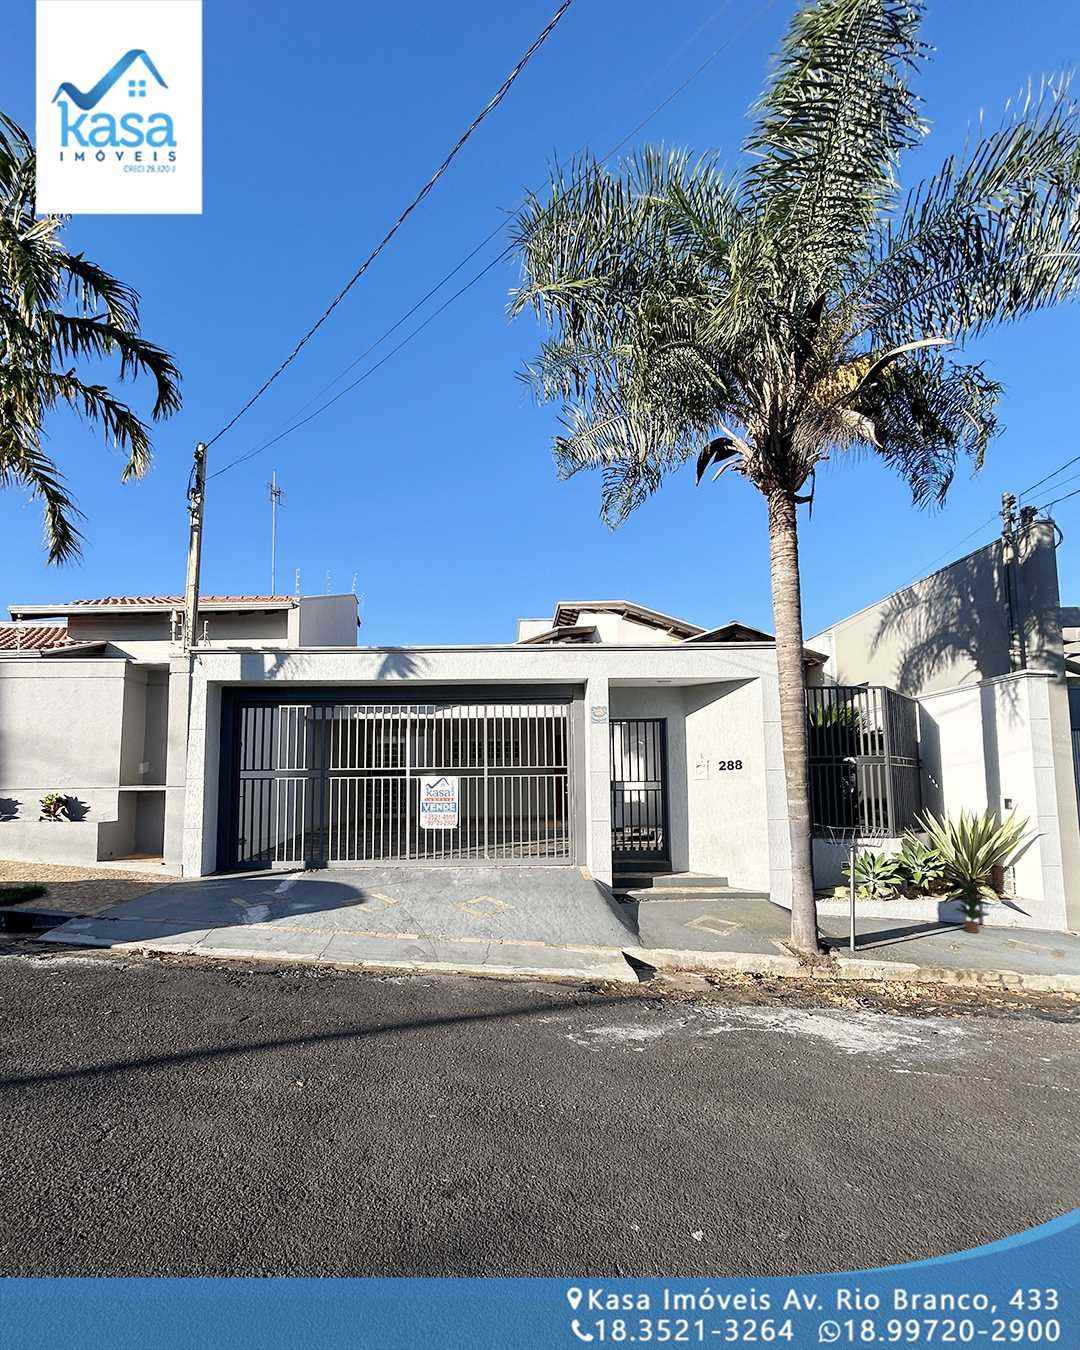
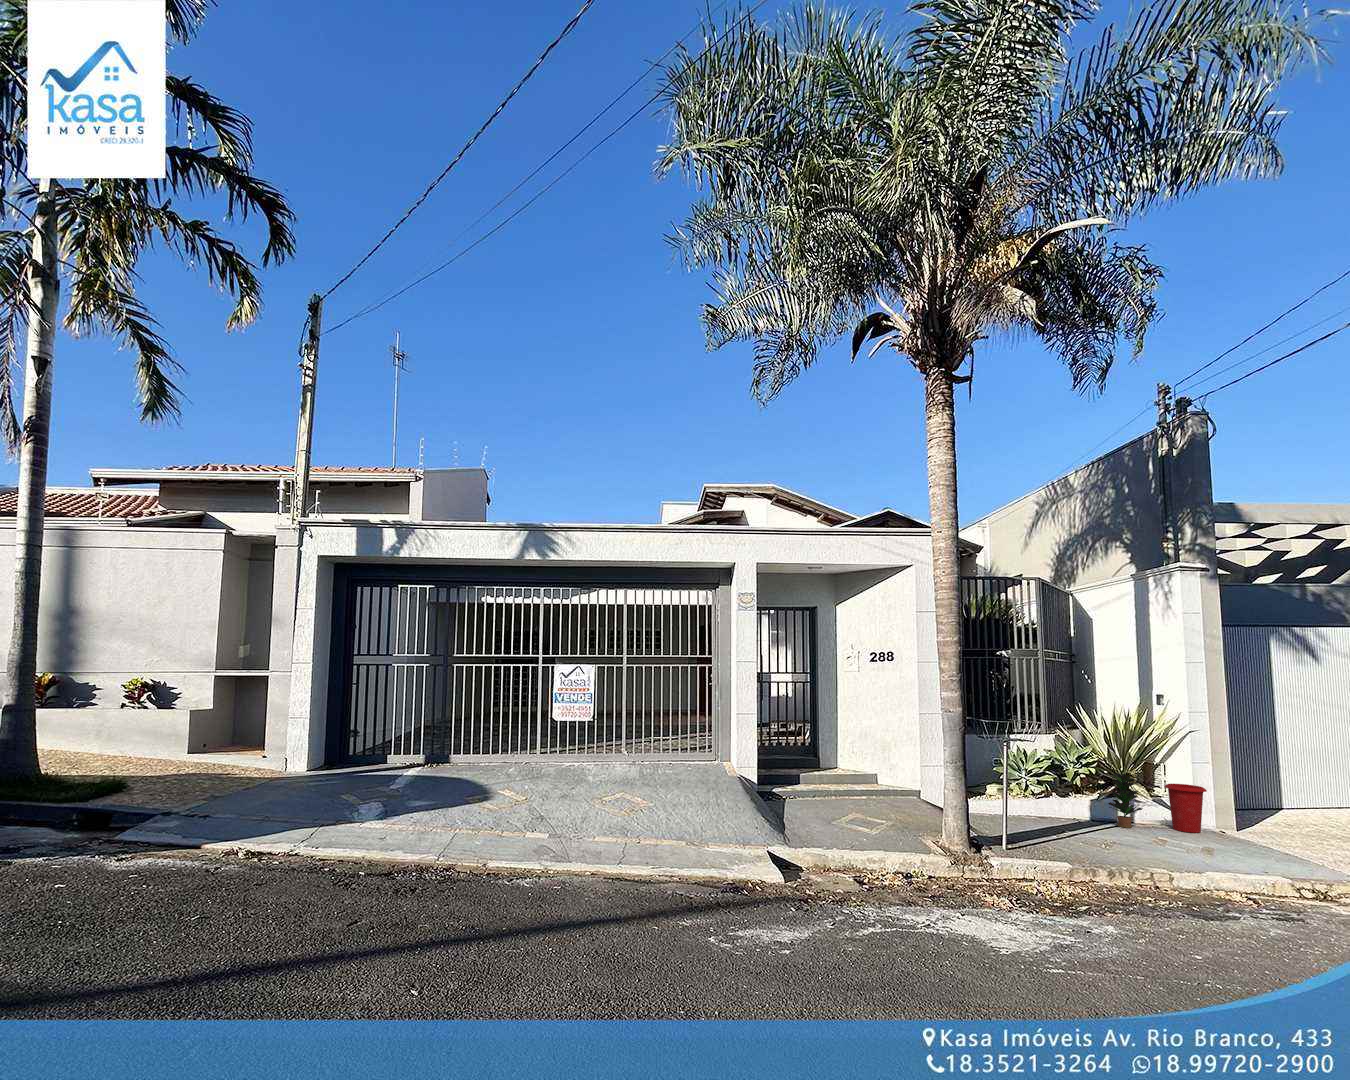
waste bin: none [1011,889,1055,938] -> present [1164,784,1207,833]

